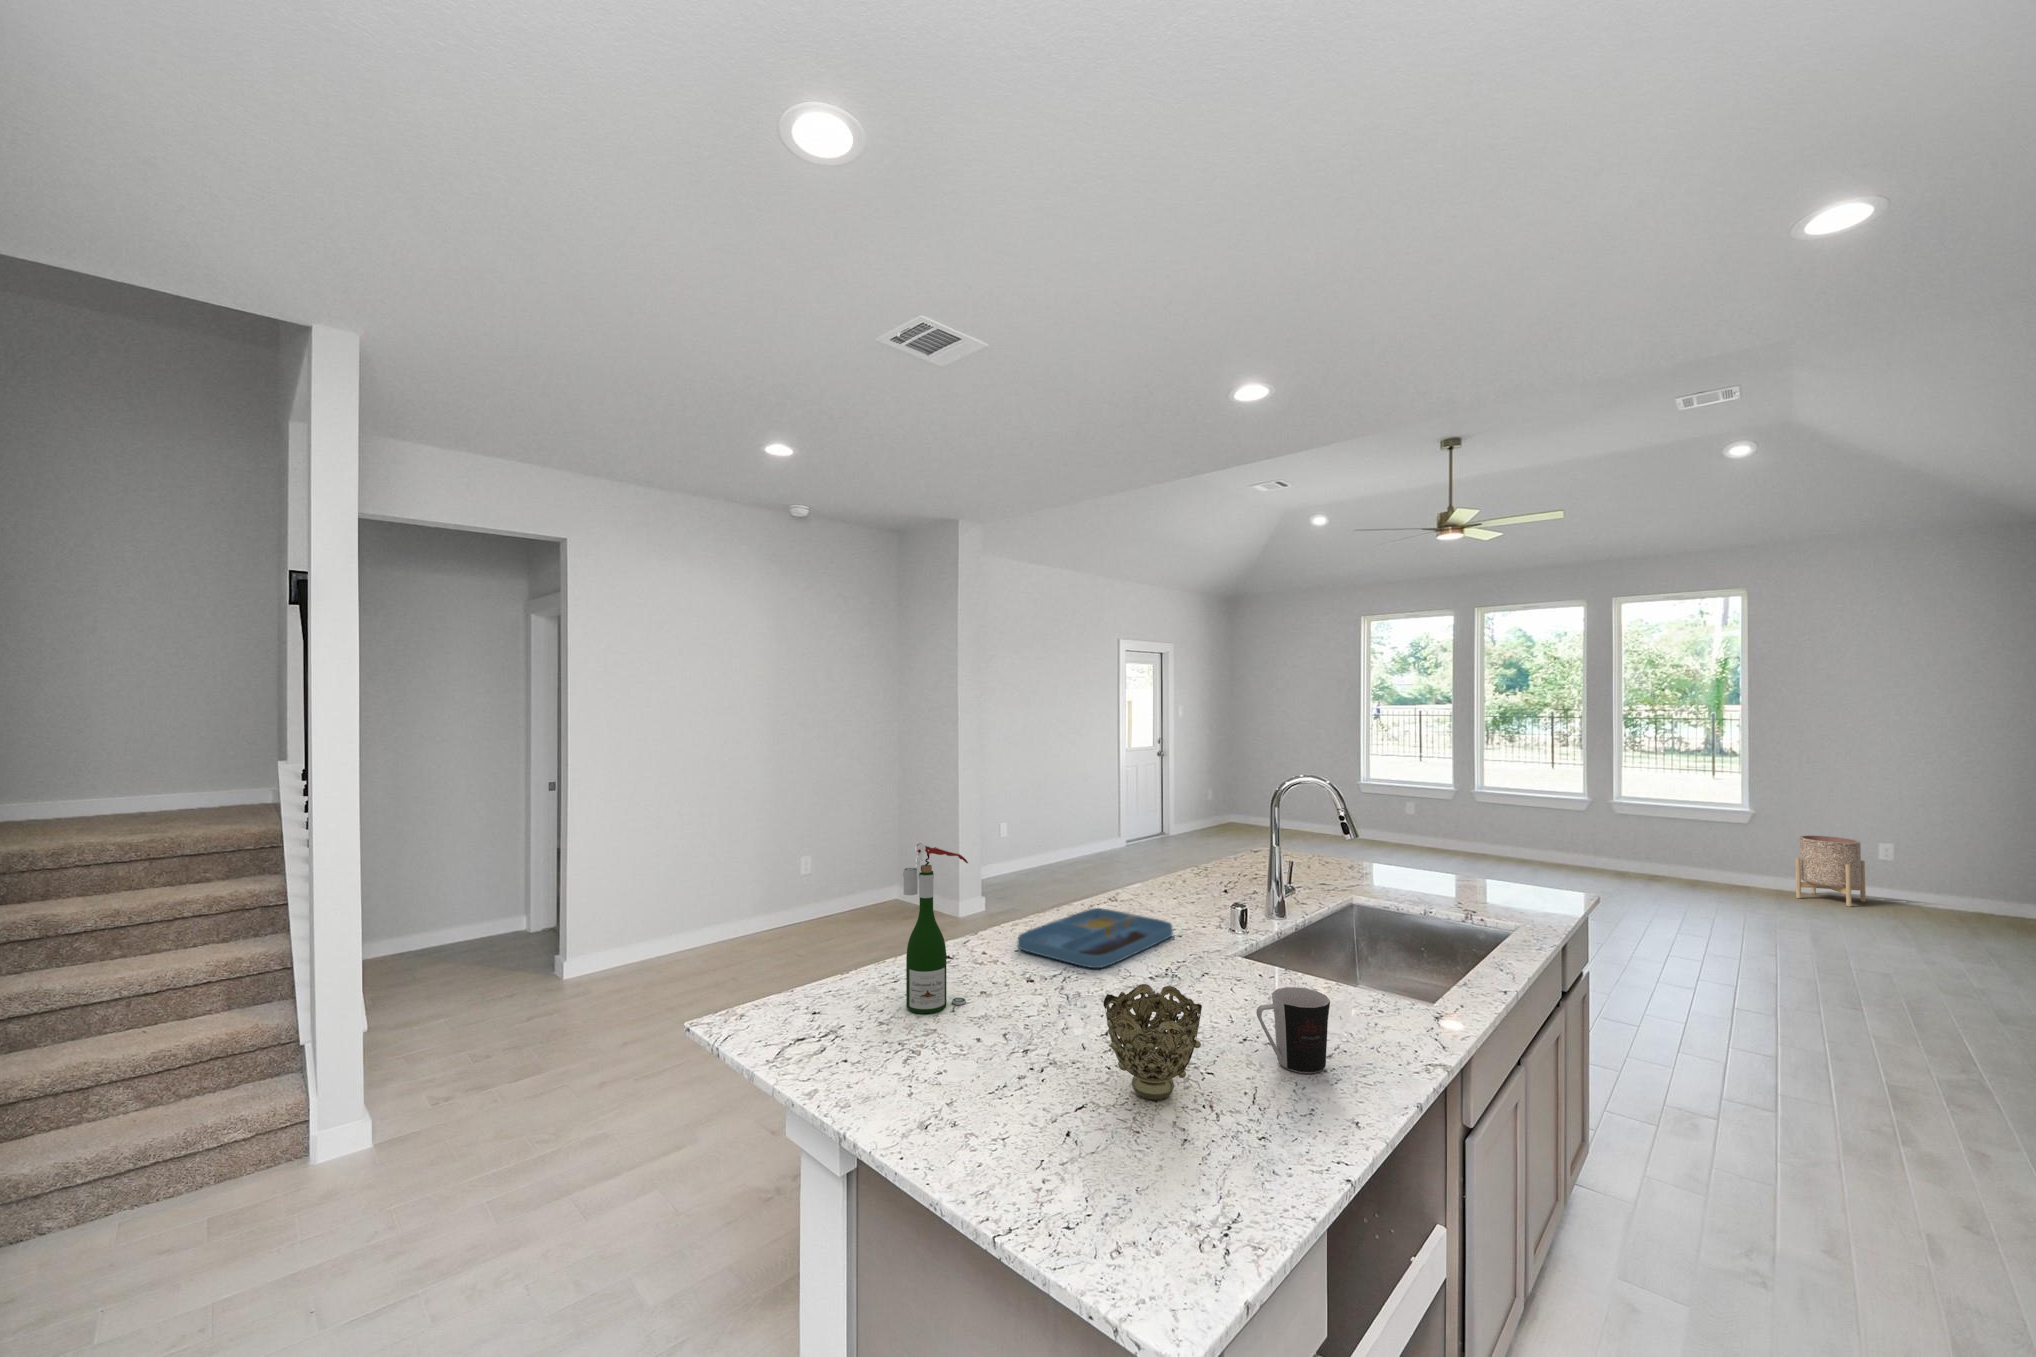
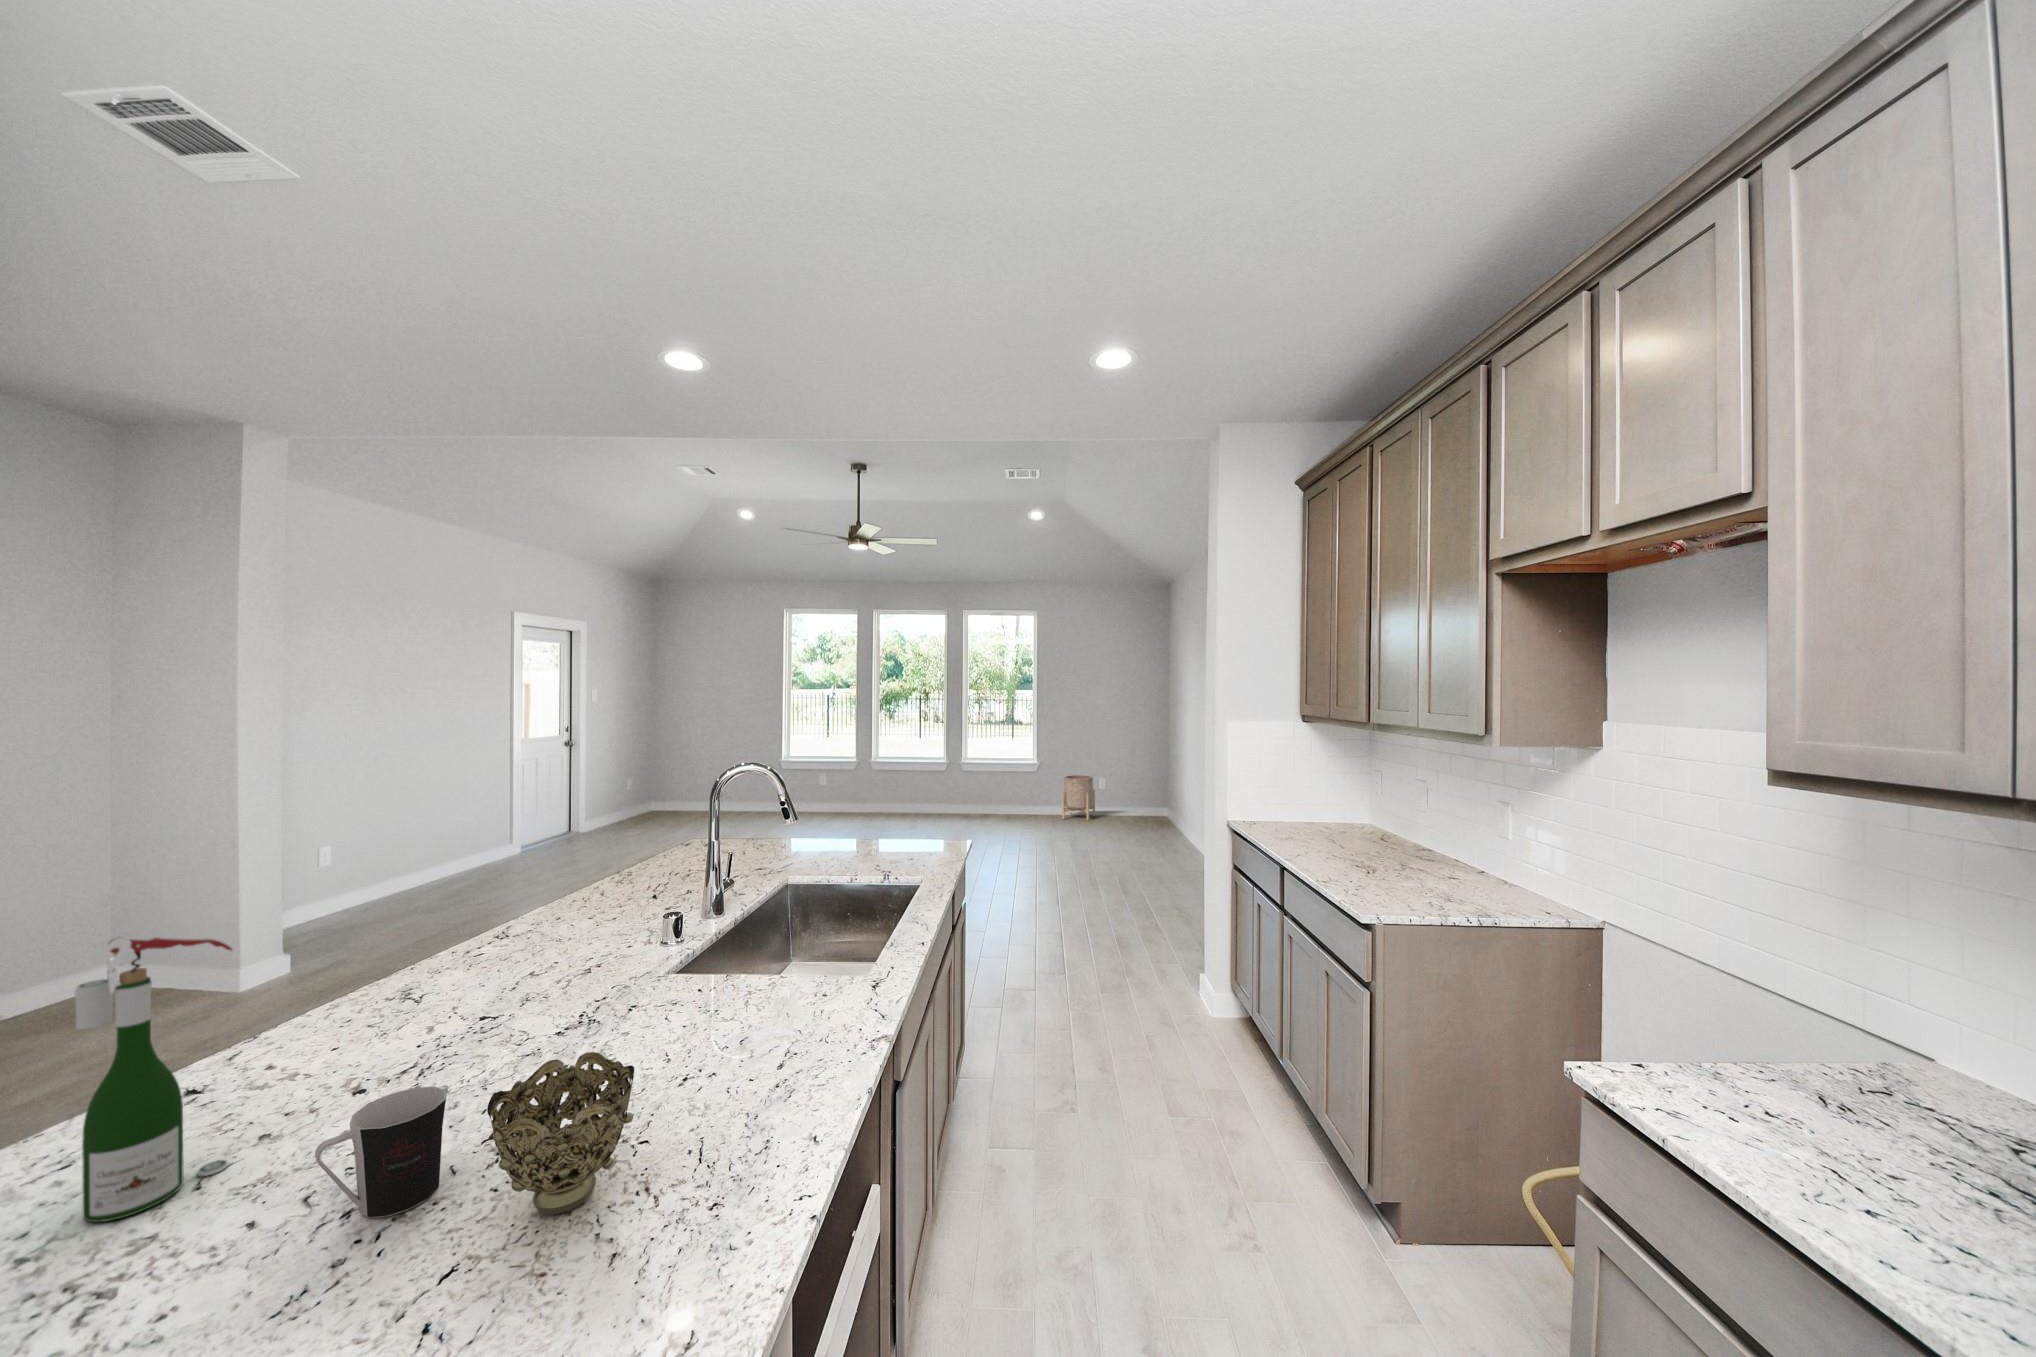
tray: present [1018,908,1173,968] -> none [340,952,586,1045]
coffee cup: present [1256,987,1330,1073] -> present [315,1087,446,1218]

